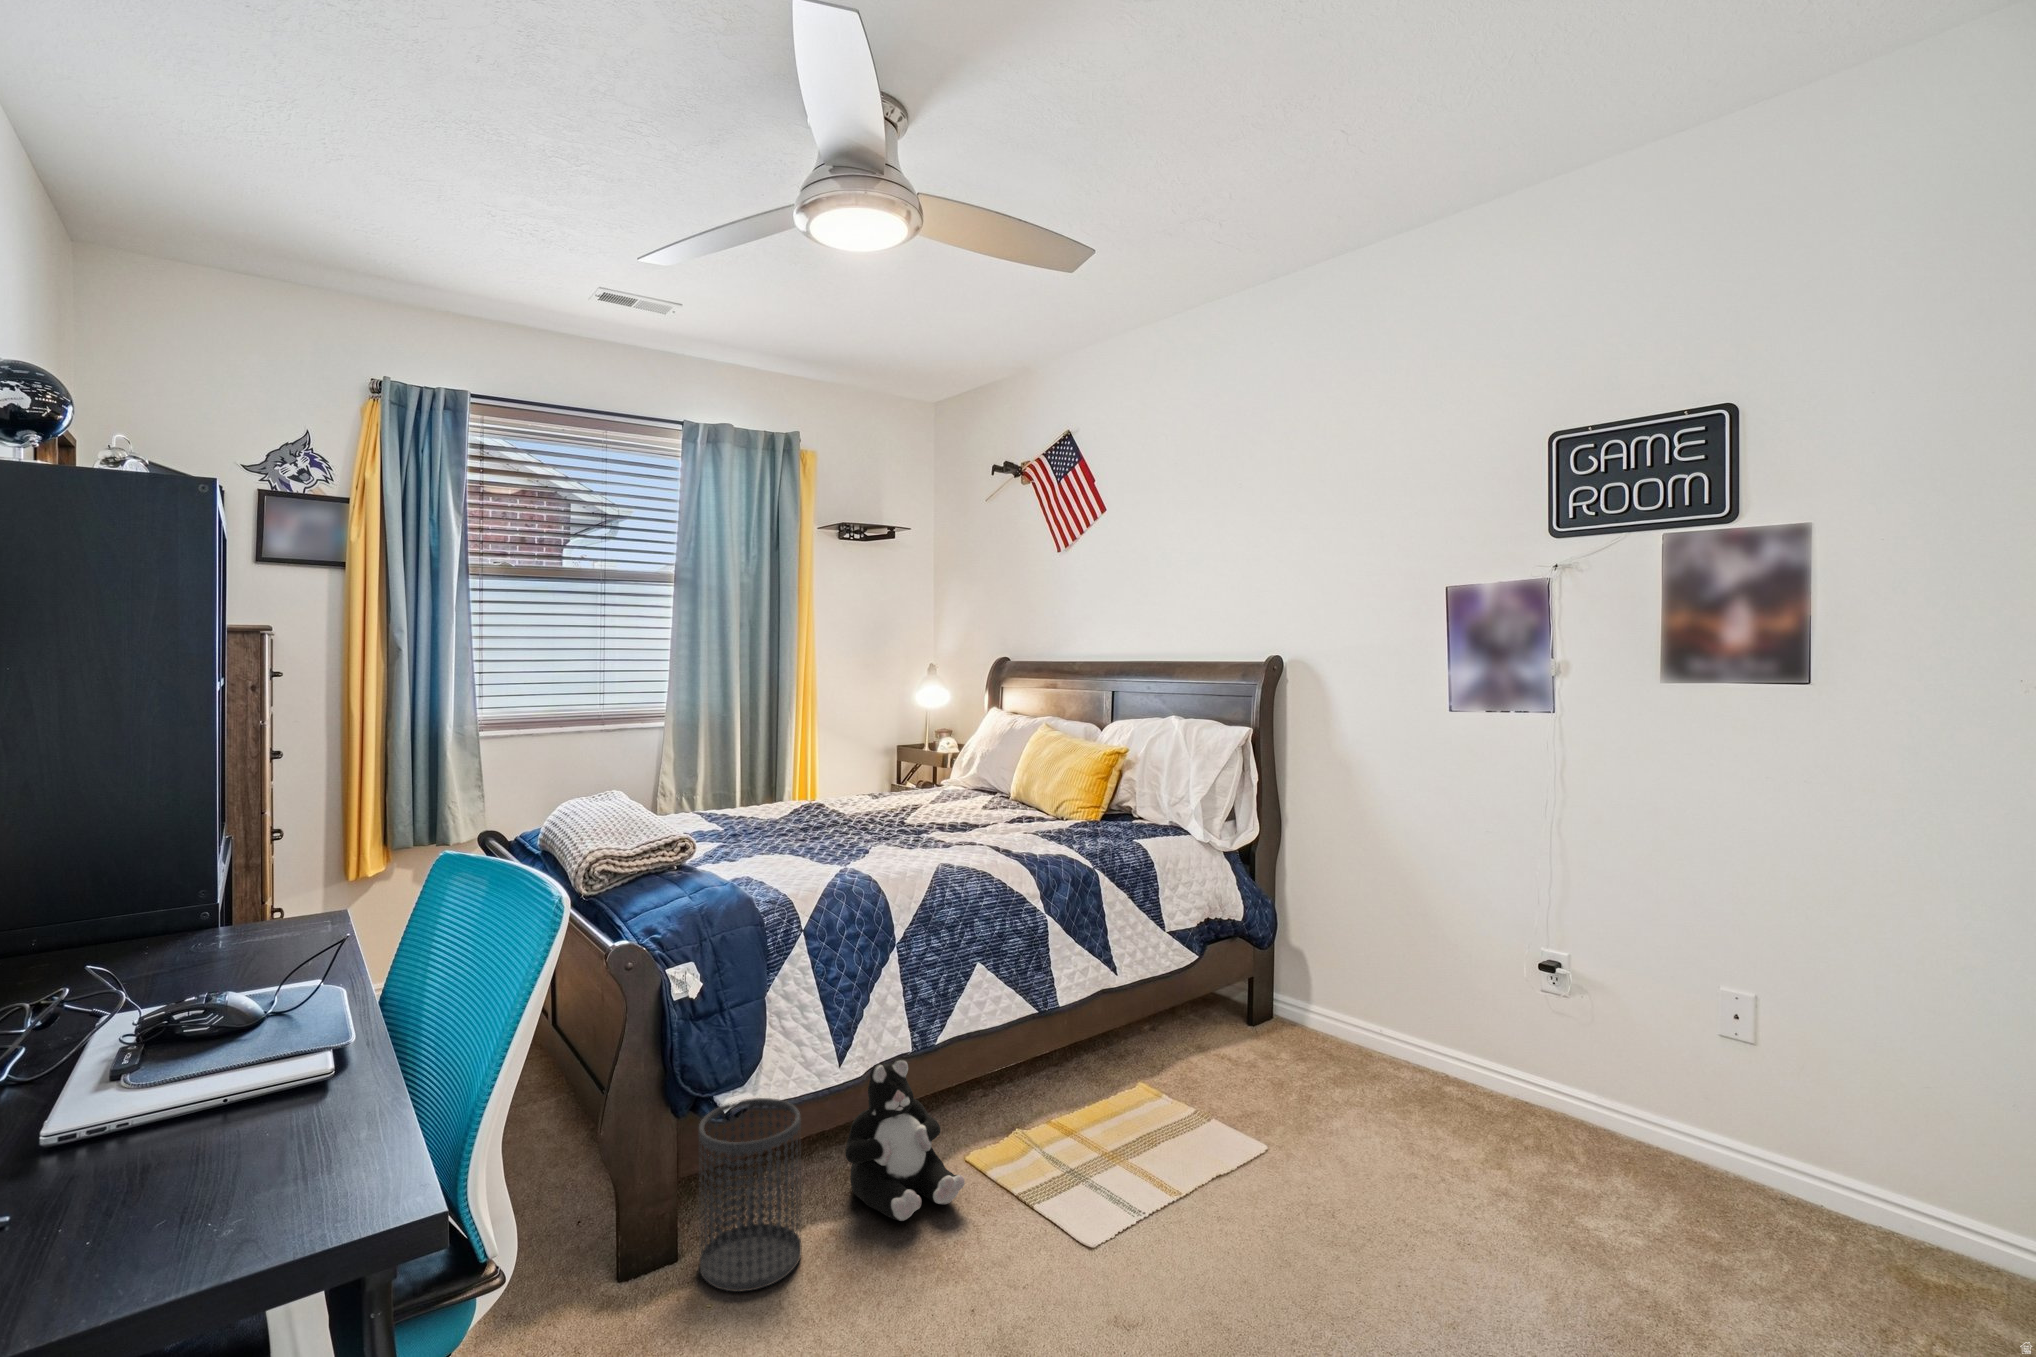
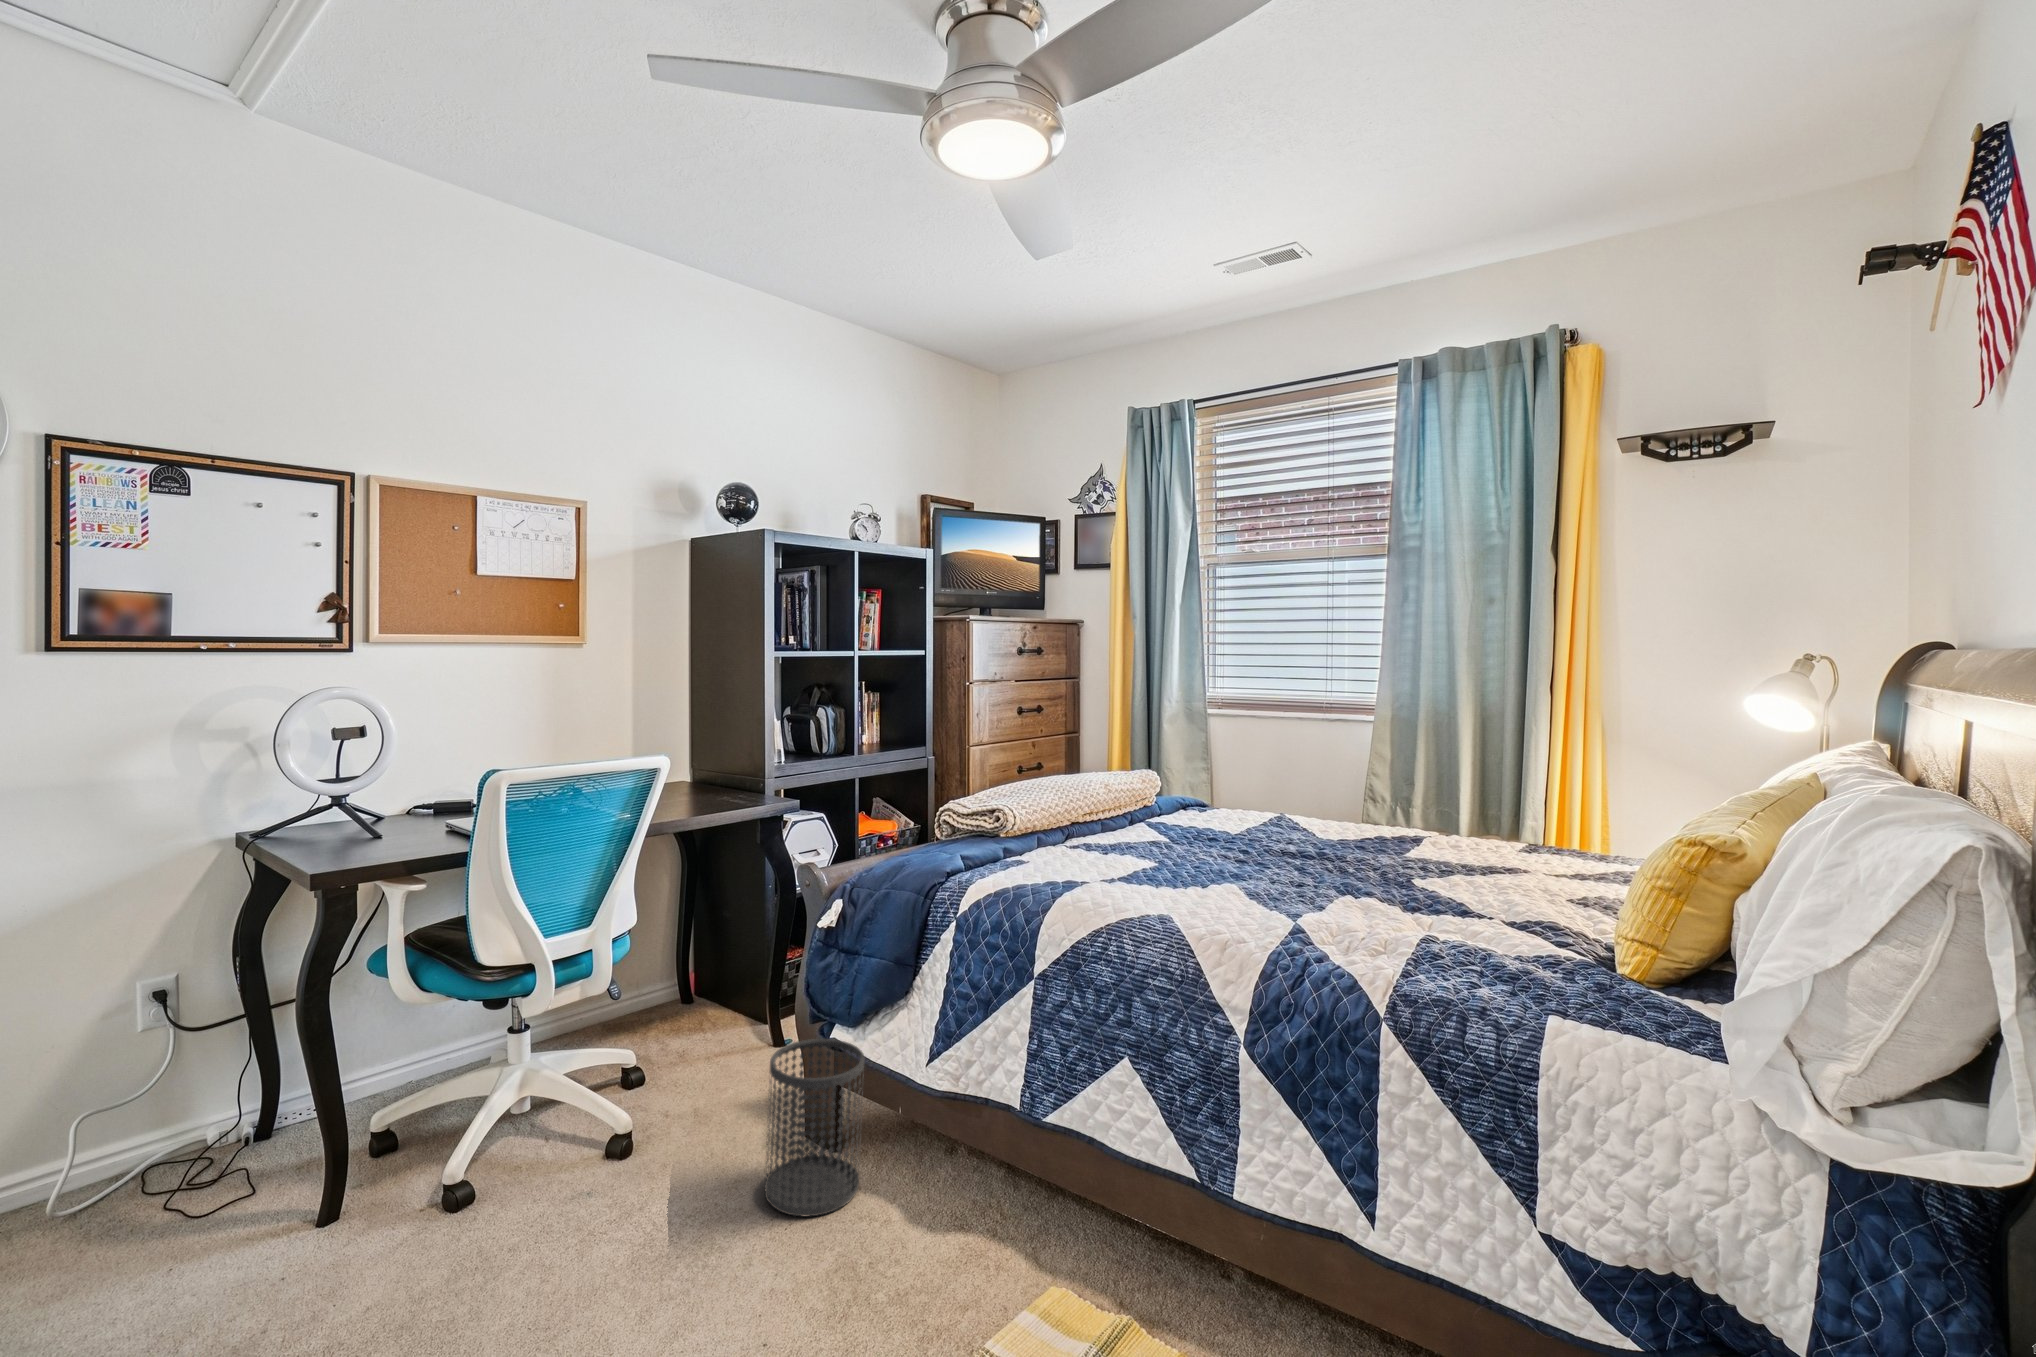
plush toy: present [845,1058,965,1221] -> none [873,1093,1009,1289]

